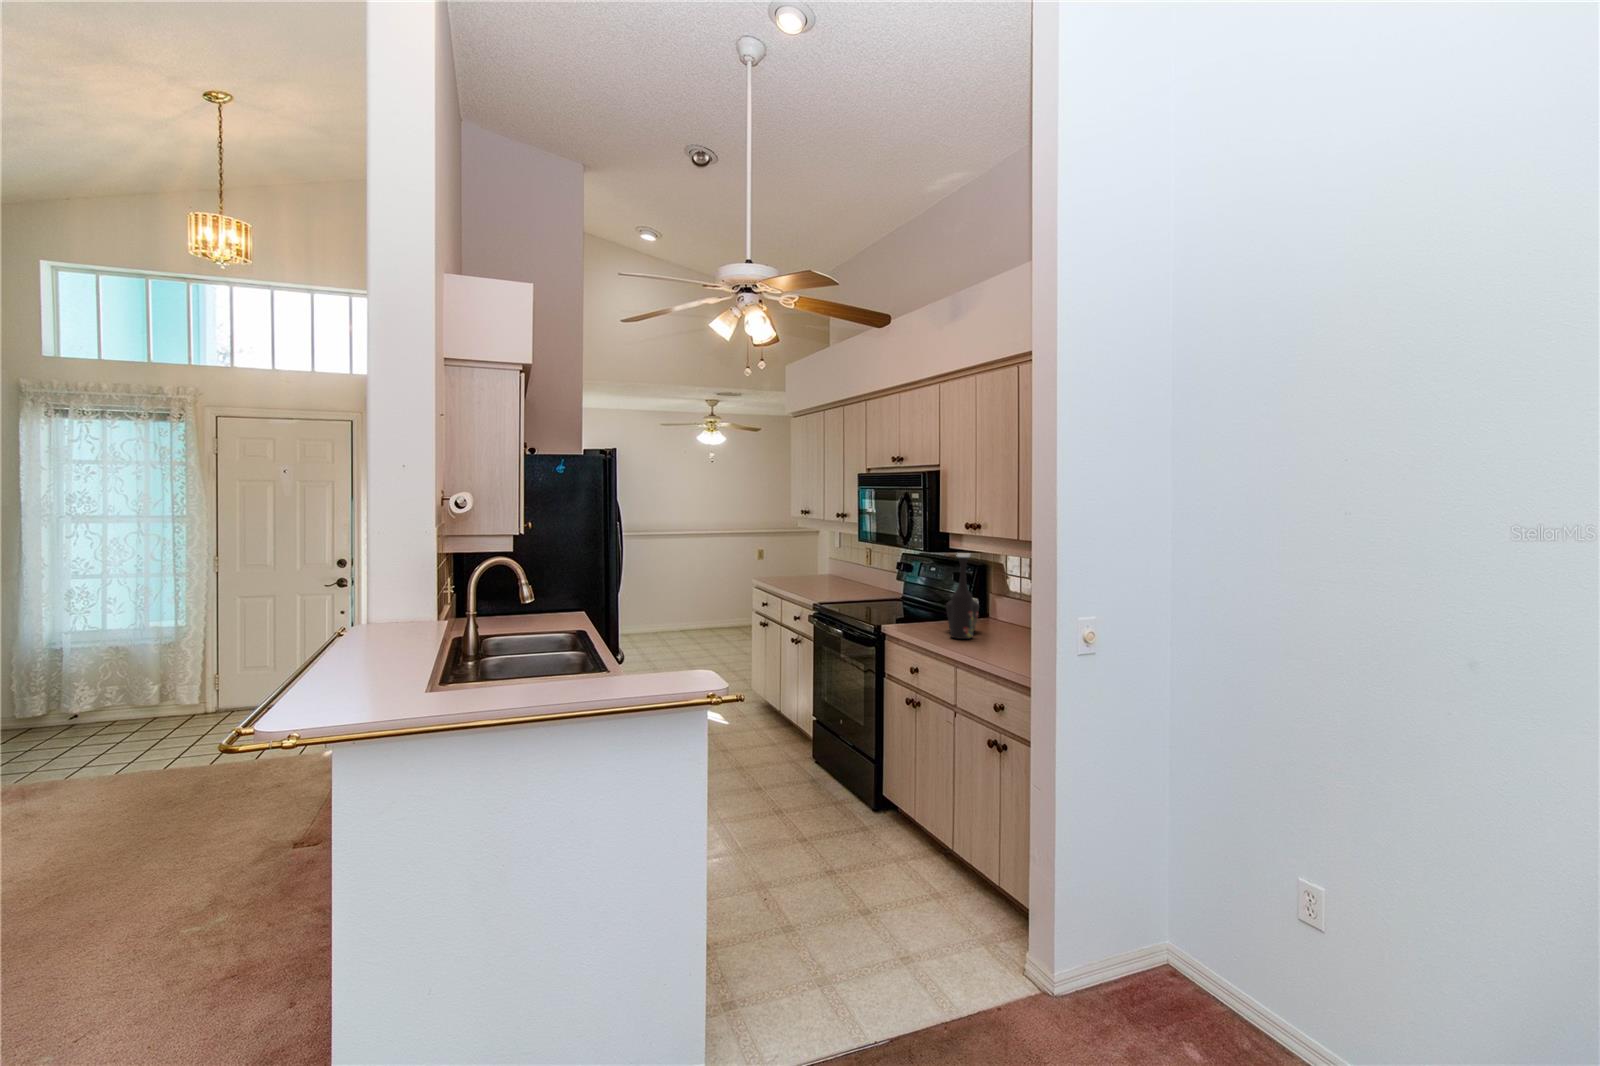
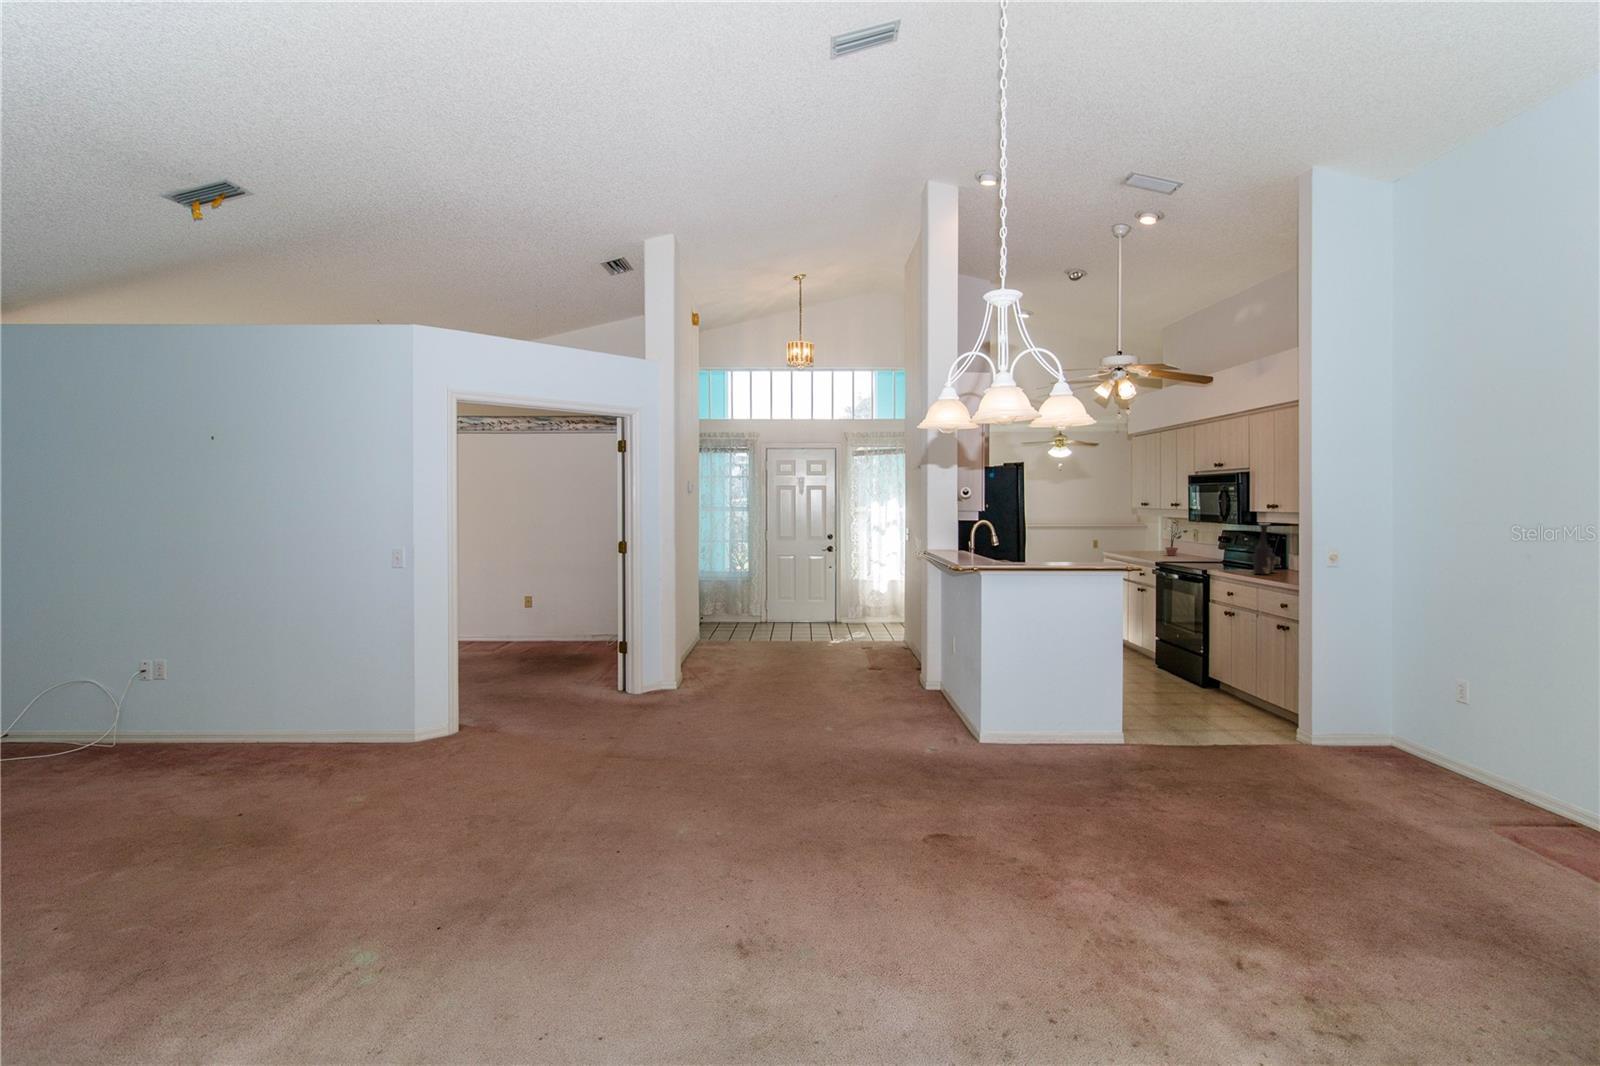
potted plant: none [827,532,857,585] -> present [1165,518,1188,556]

